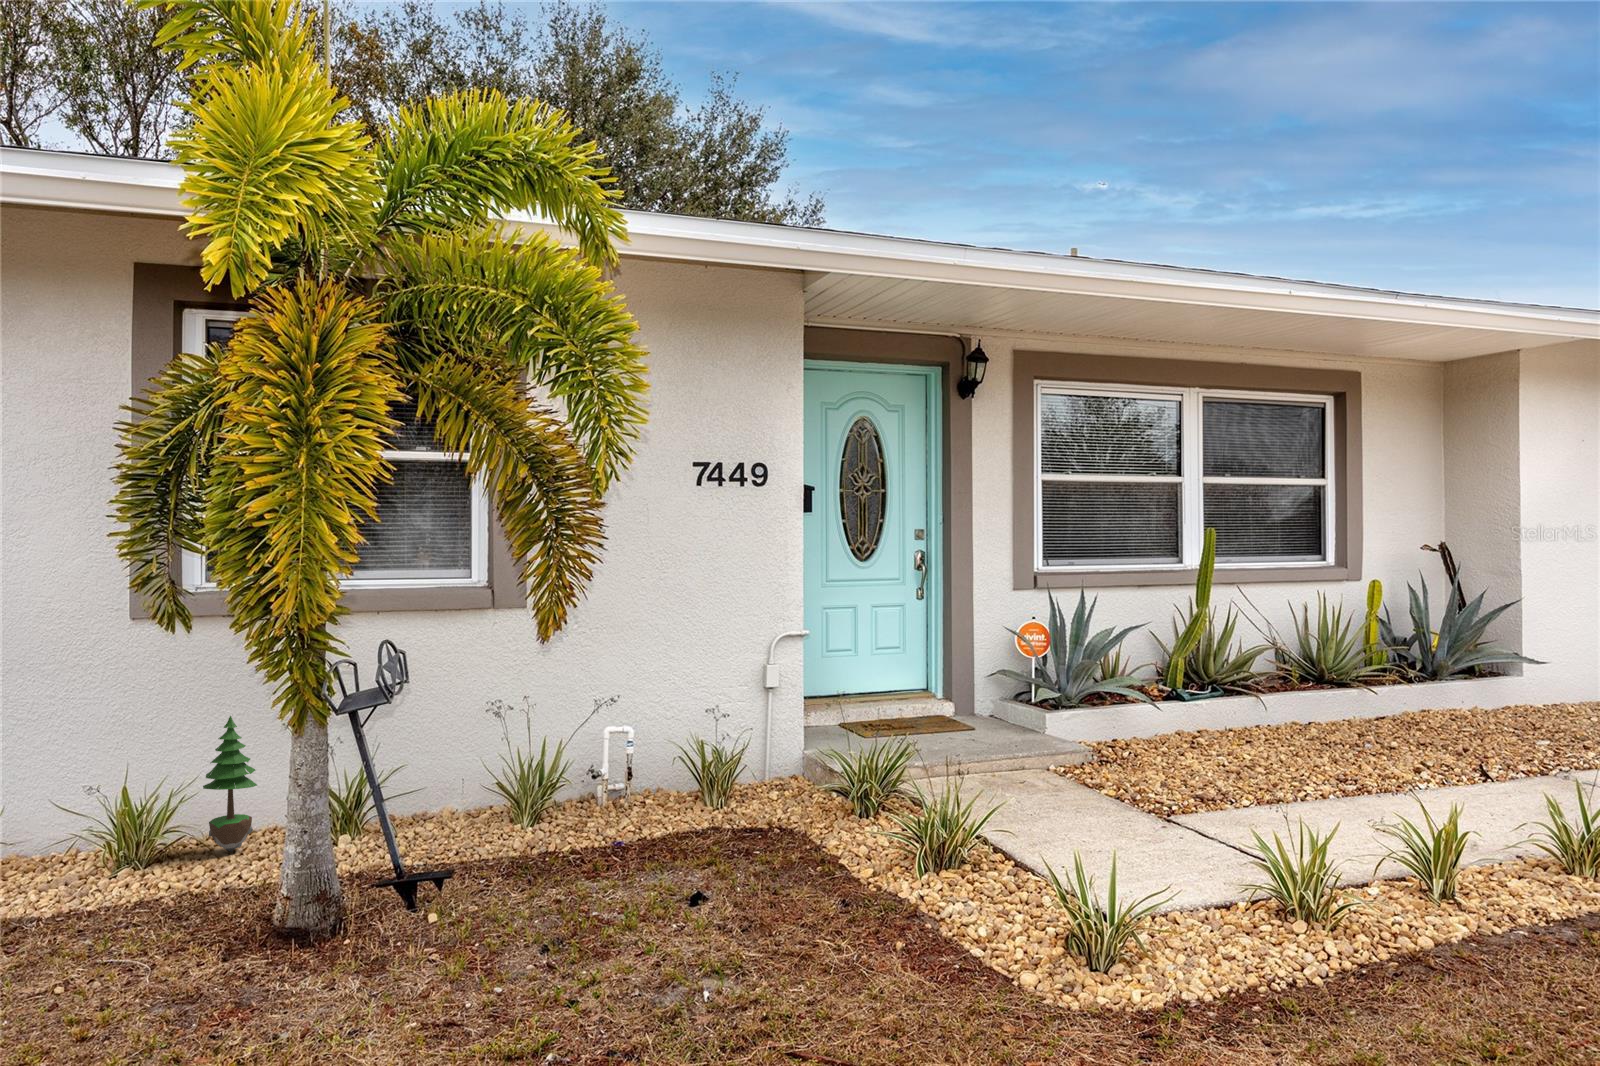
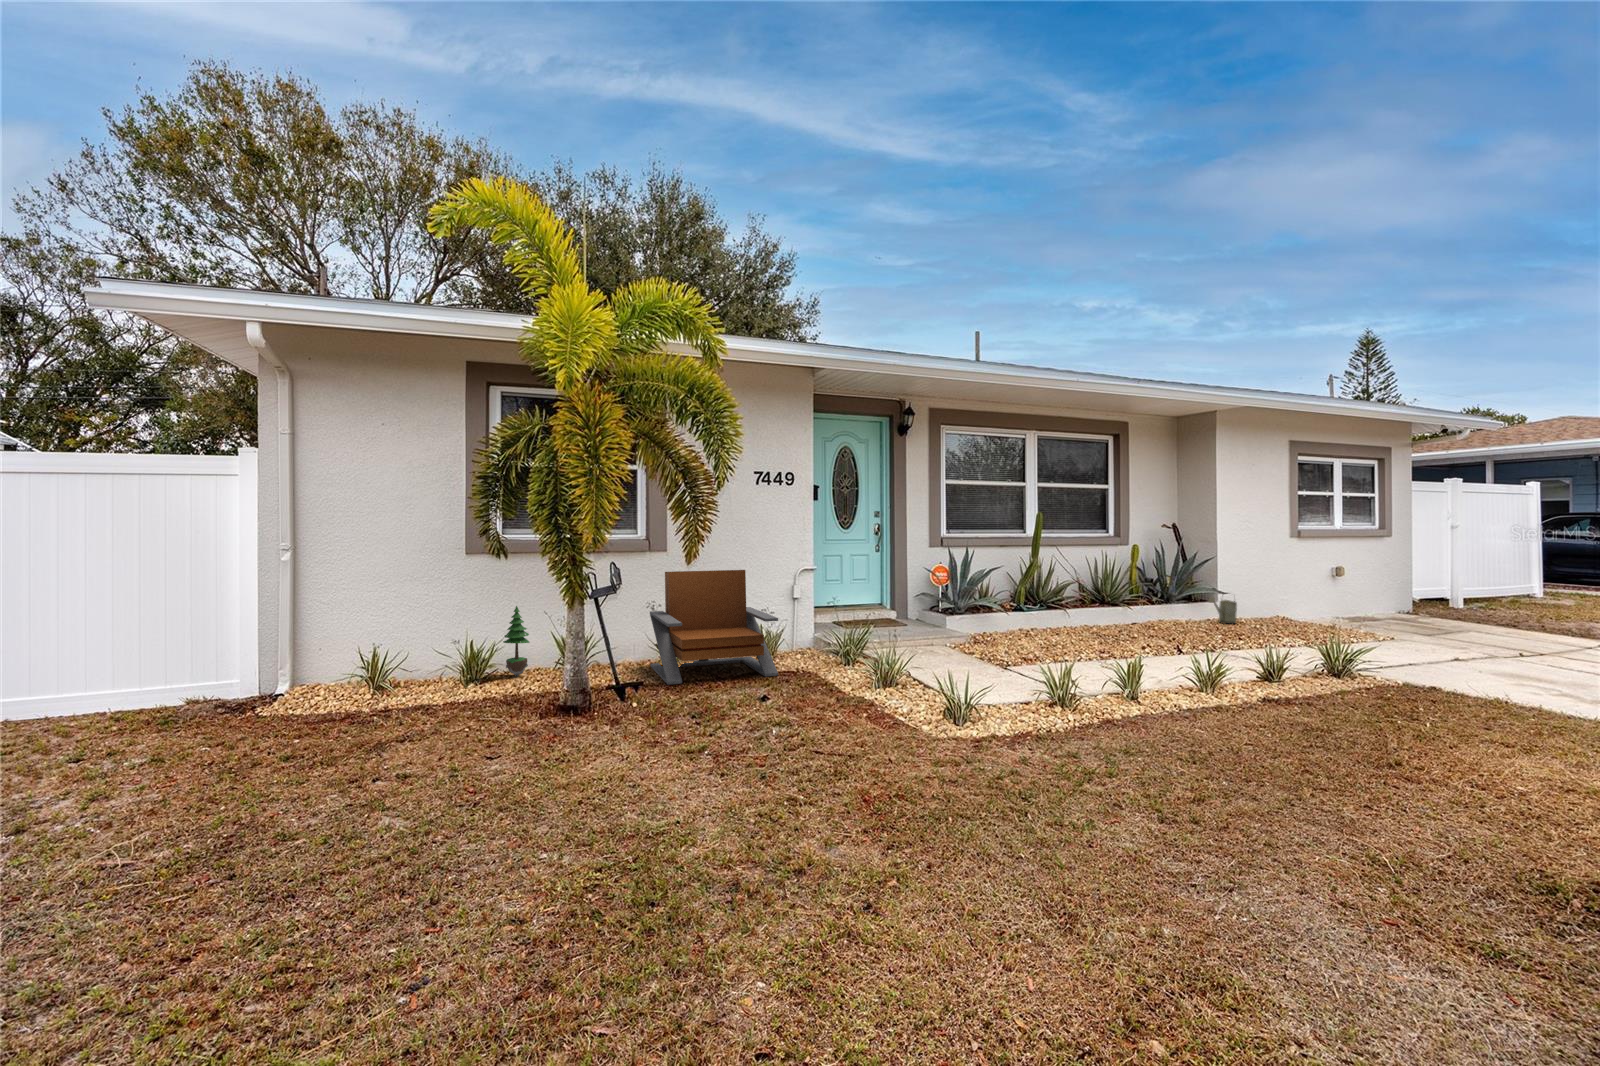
lounge chair: none [494,639,733,869] -> present [650,570,778,684]
watering can: none [1508,664,1559,719] -> present [1208,597,1237,624]

